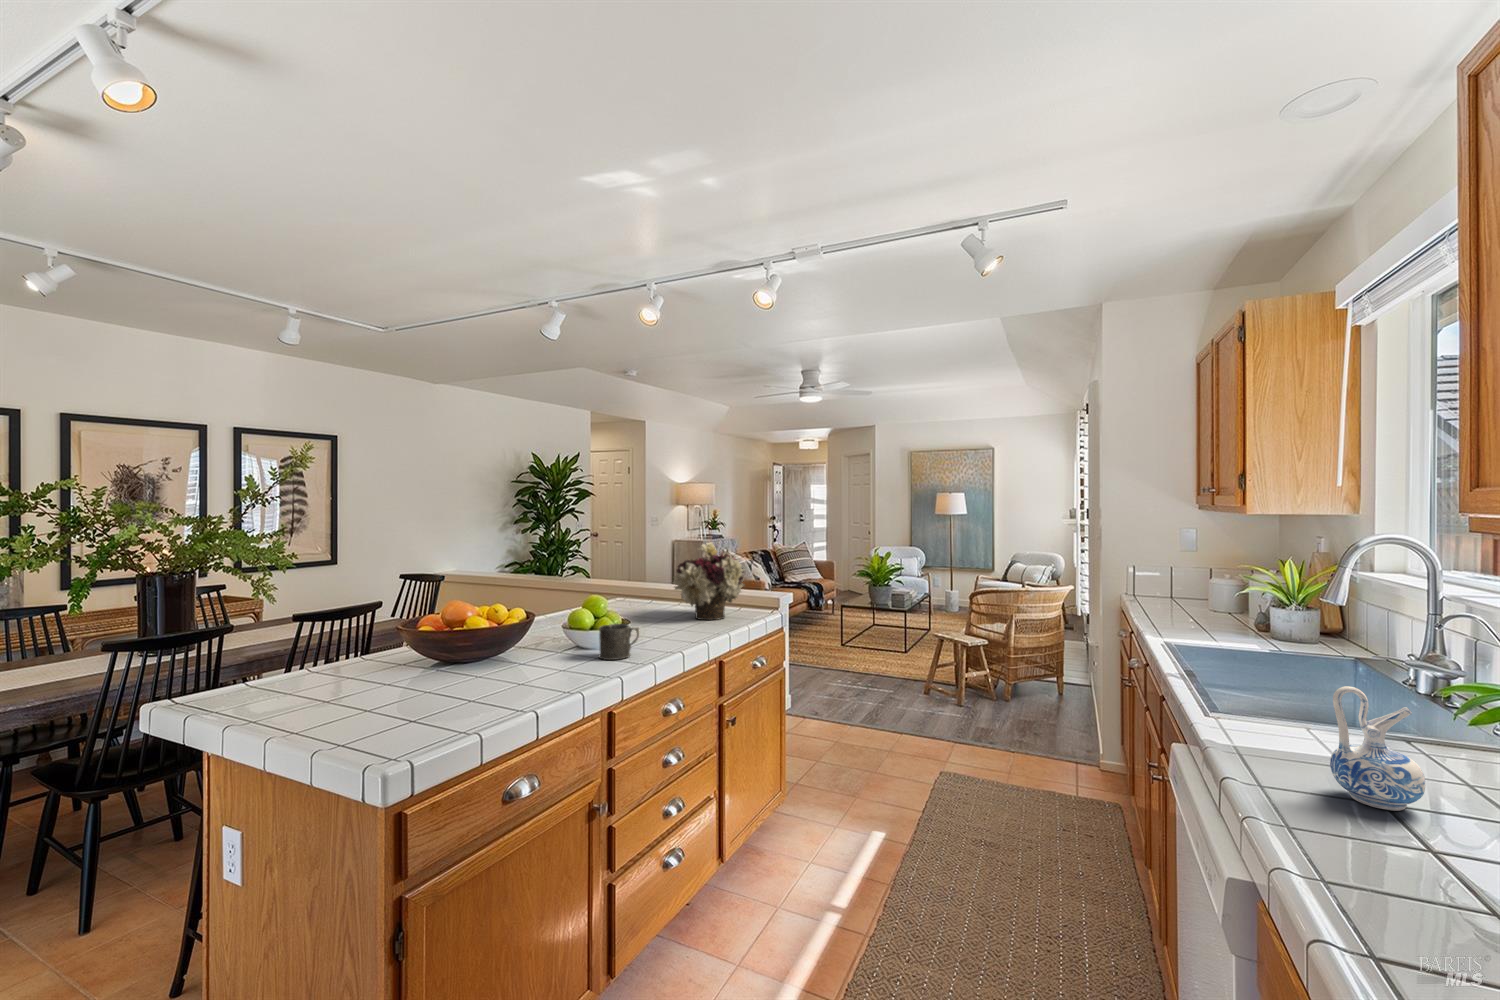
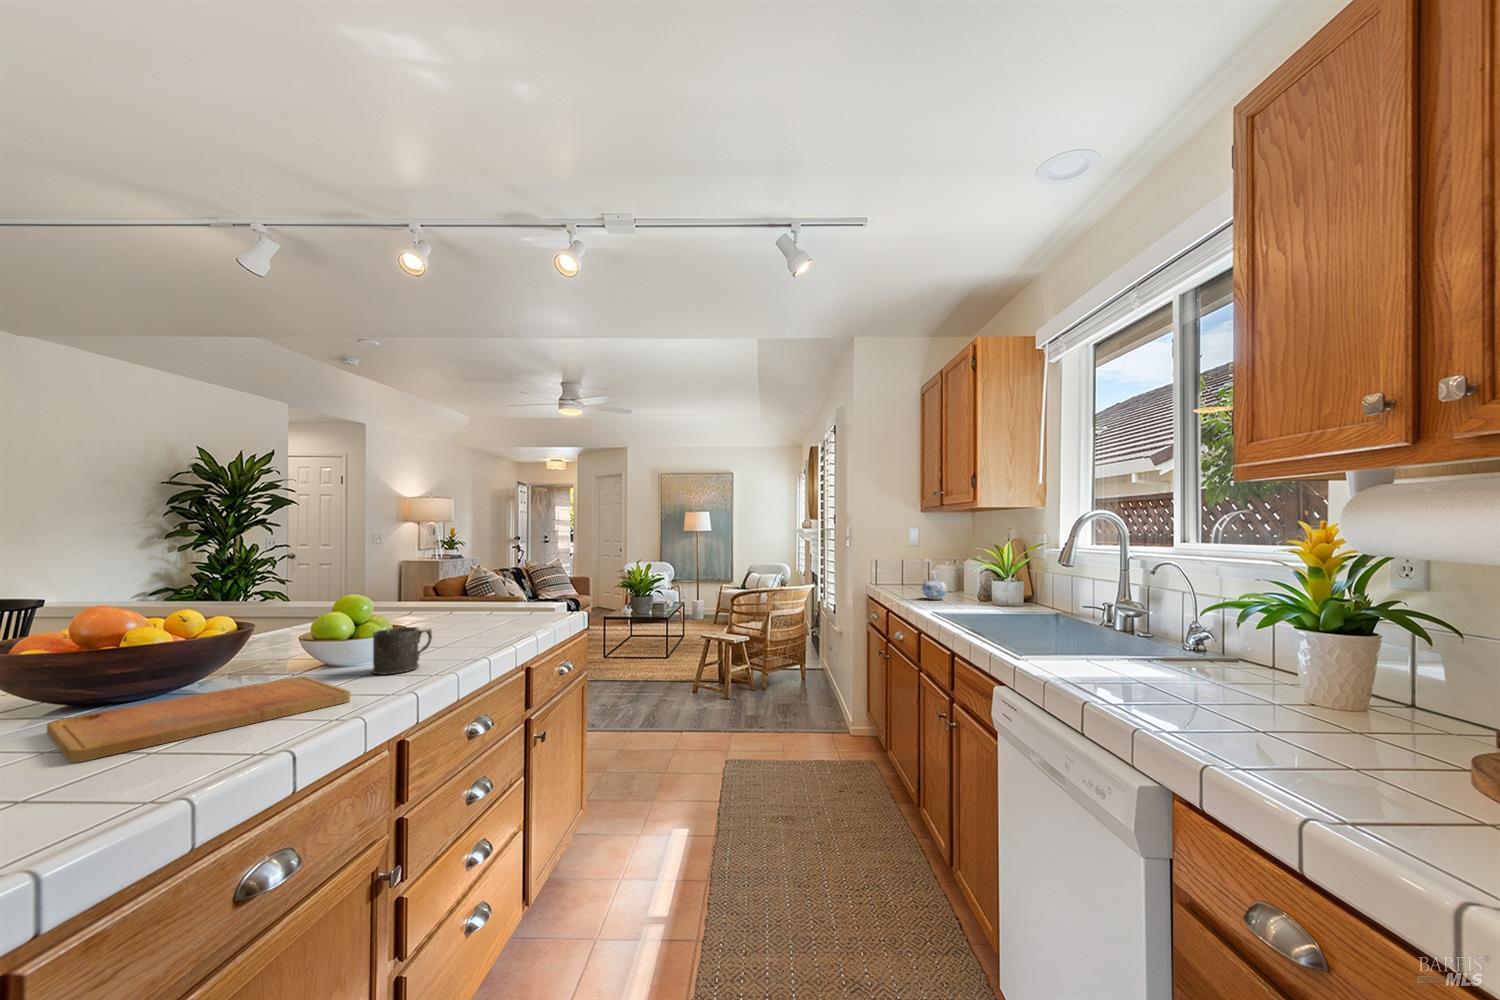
flower arrangement: present [673,543,745,620] -> none [455,536,544,625]
cutting board: none [423,656,577,701] -> present [47,676,350,762]
ceramic pitcher: present [1330,686,1426,811] -> present [922,560,947,599]

